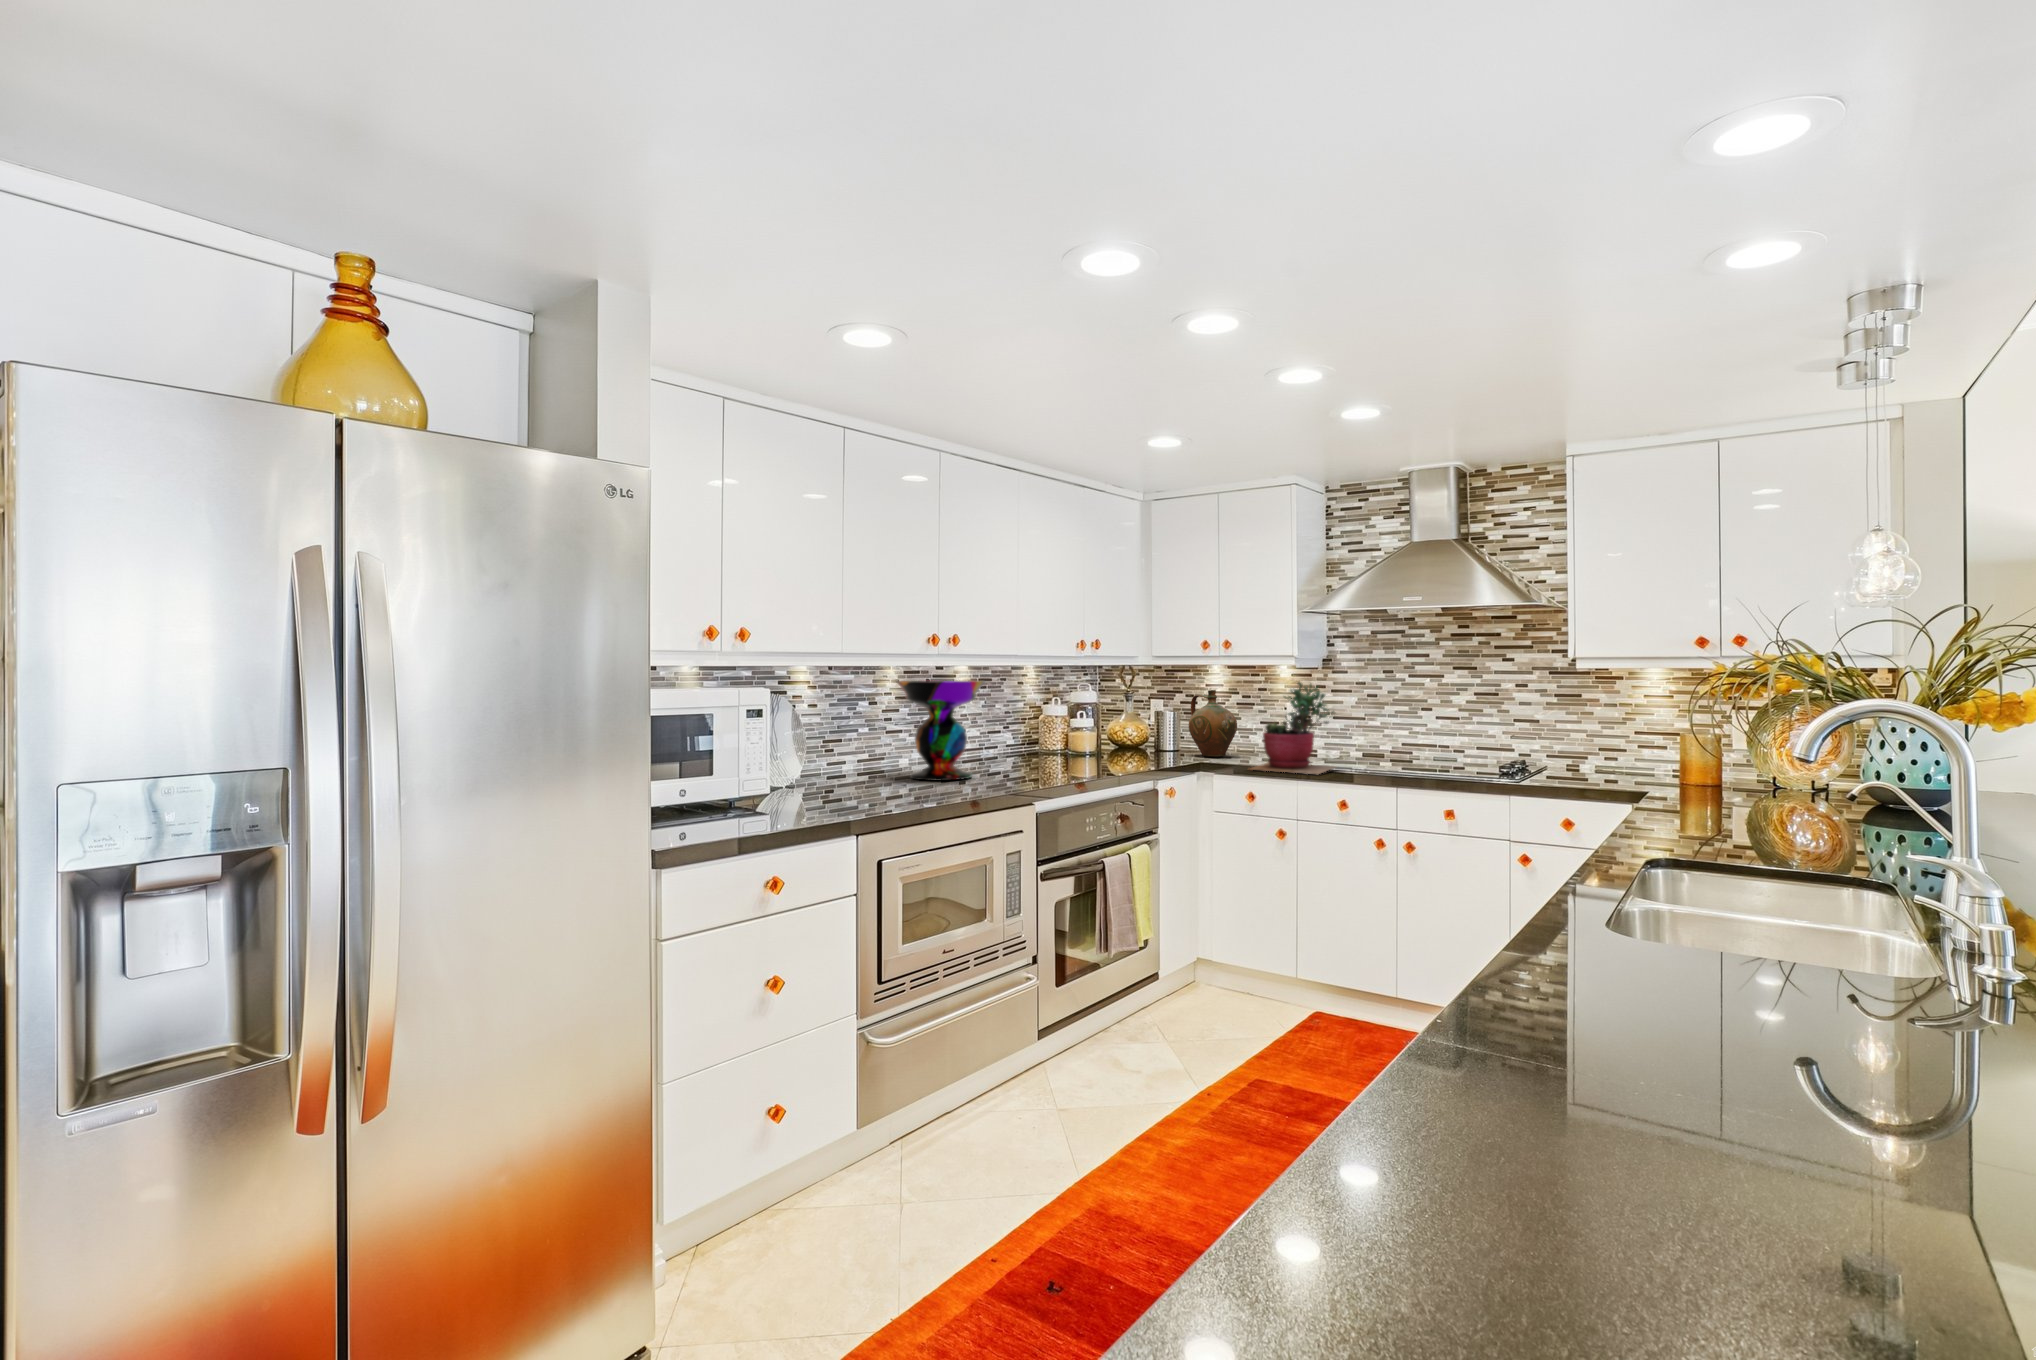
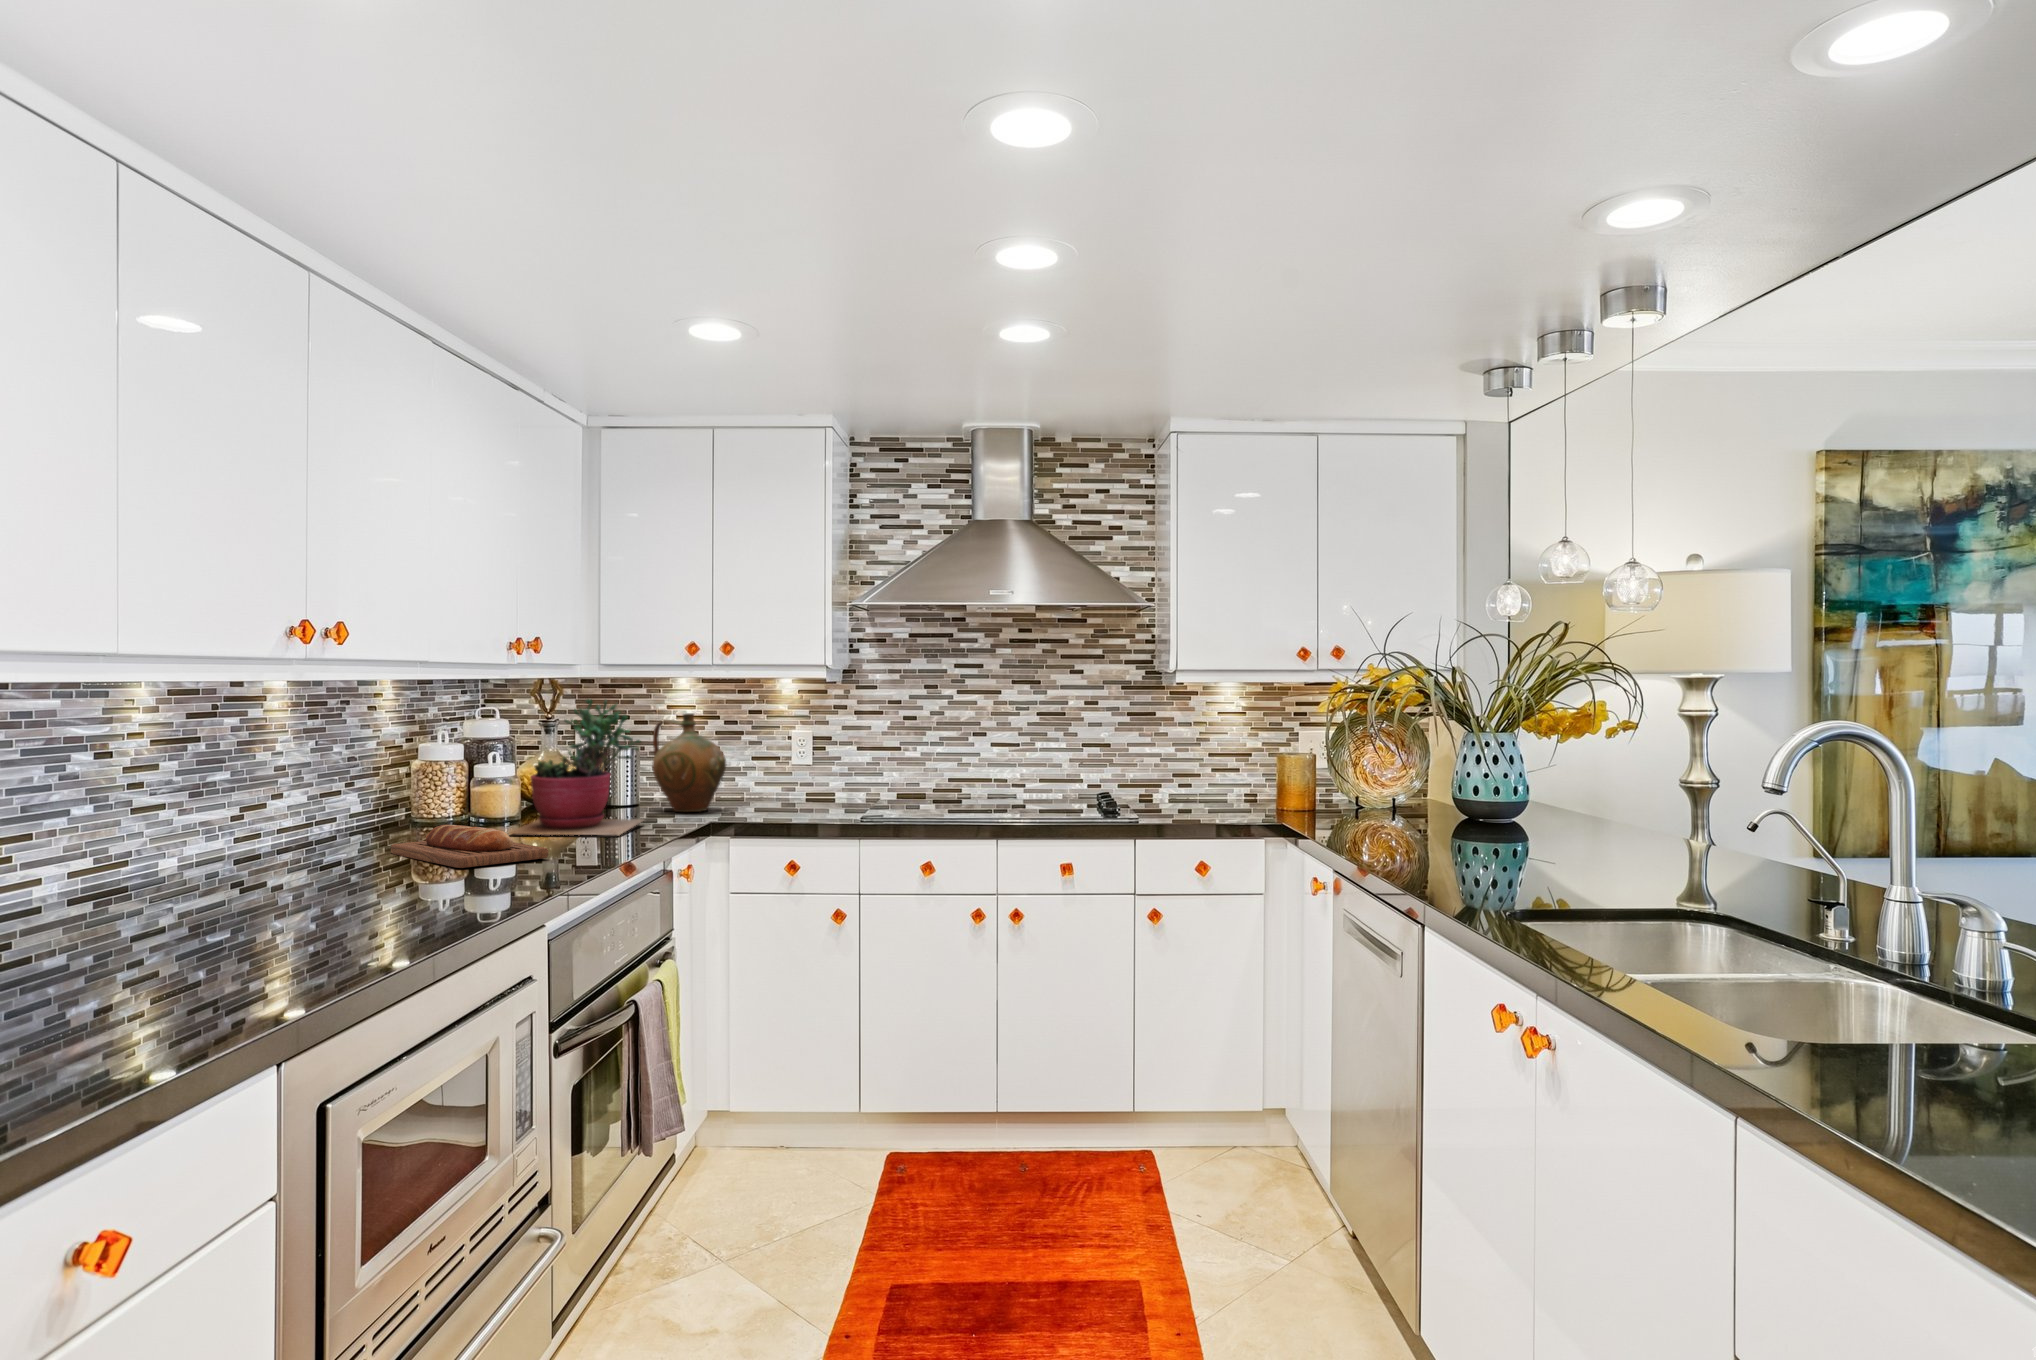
decorative bowl: present [896,681,985,781] -> none [165,703,380,907]
succulent plant: present [1251,683,1335,774] -> present [509,699,643,835]
bread loaf: none [1016,751,1085,773] -> present [391,825,548,868]

